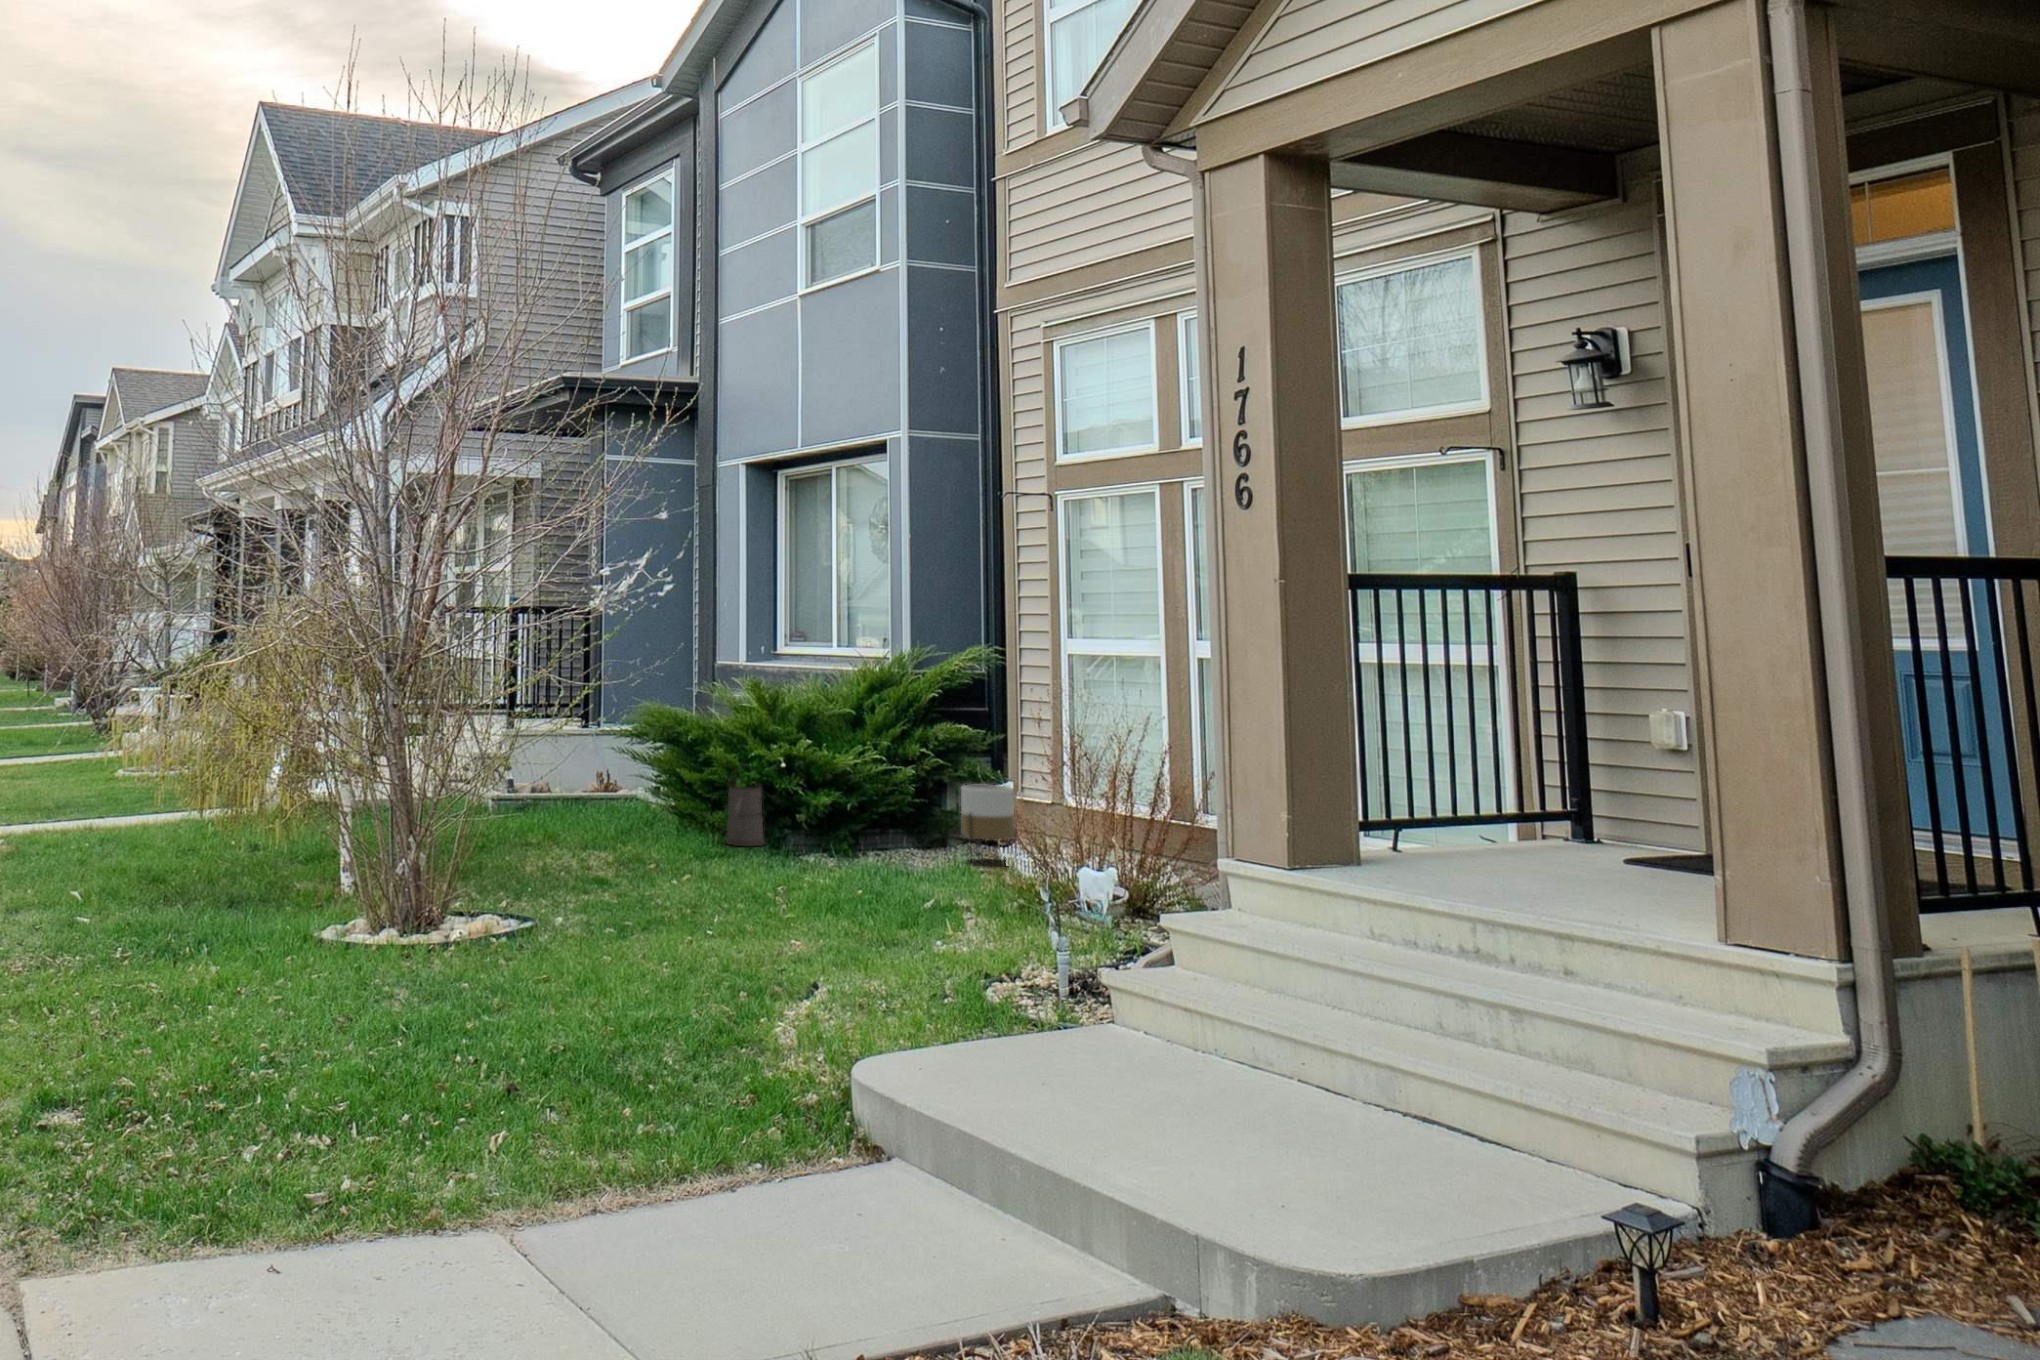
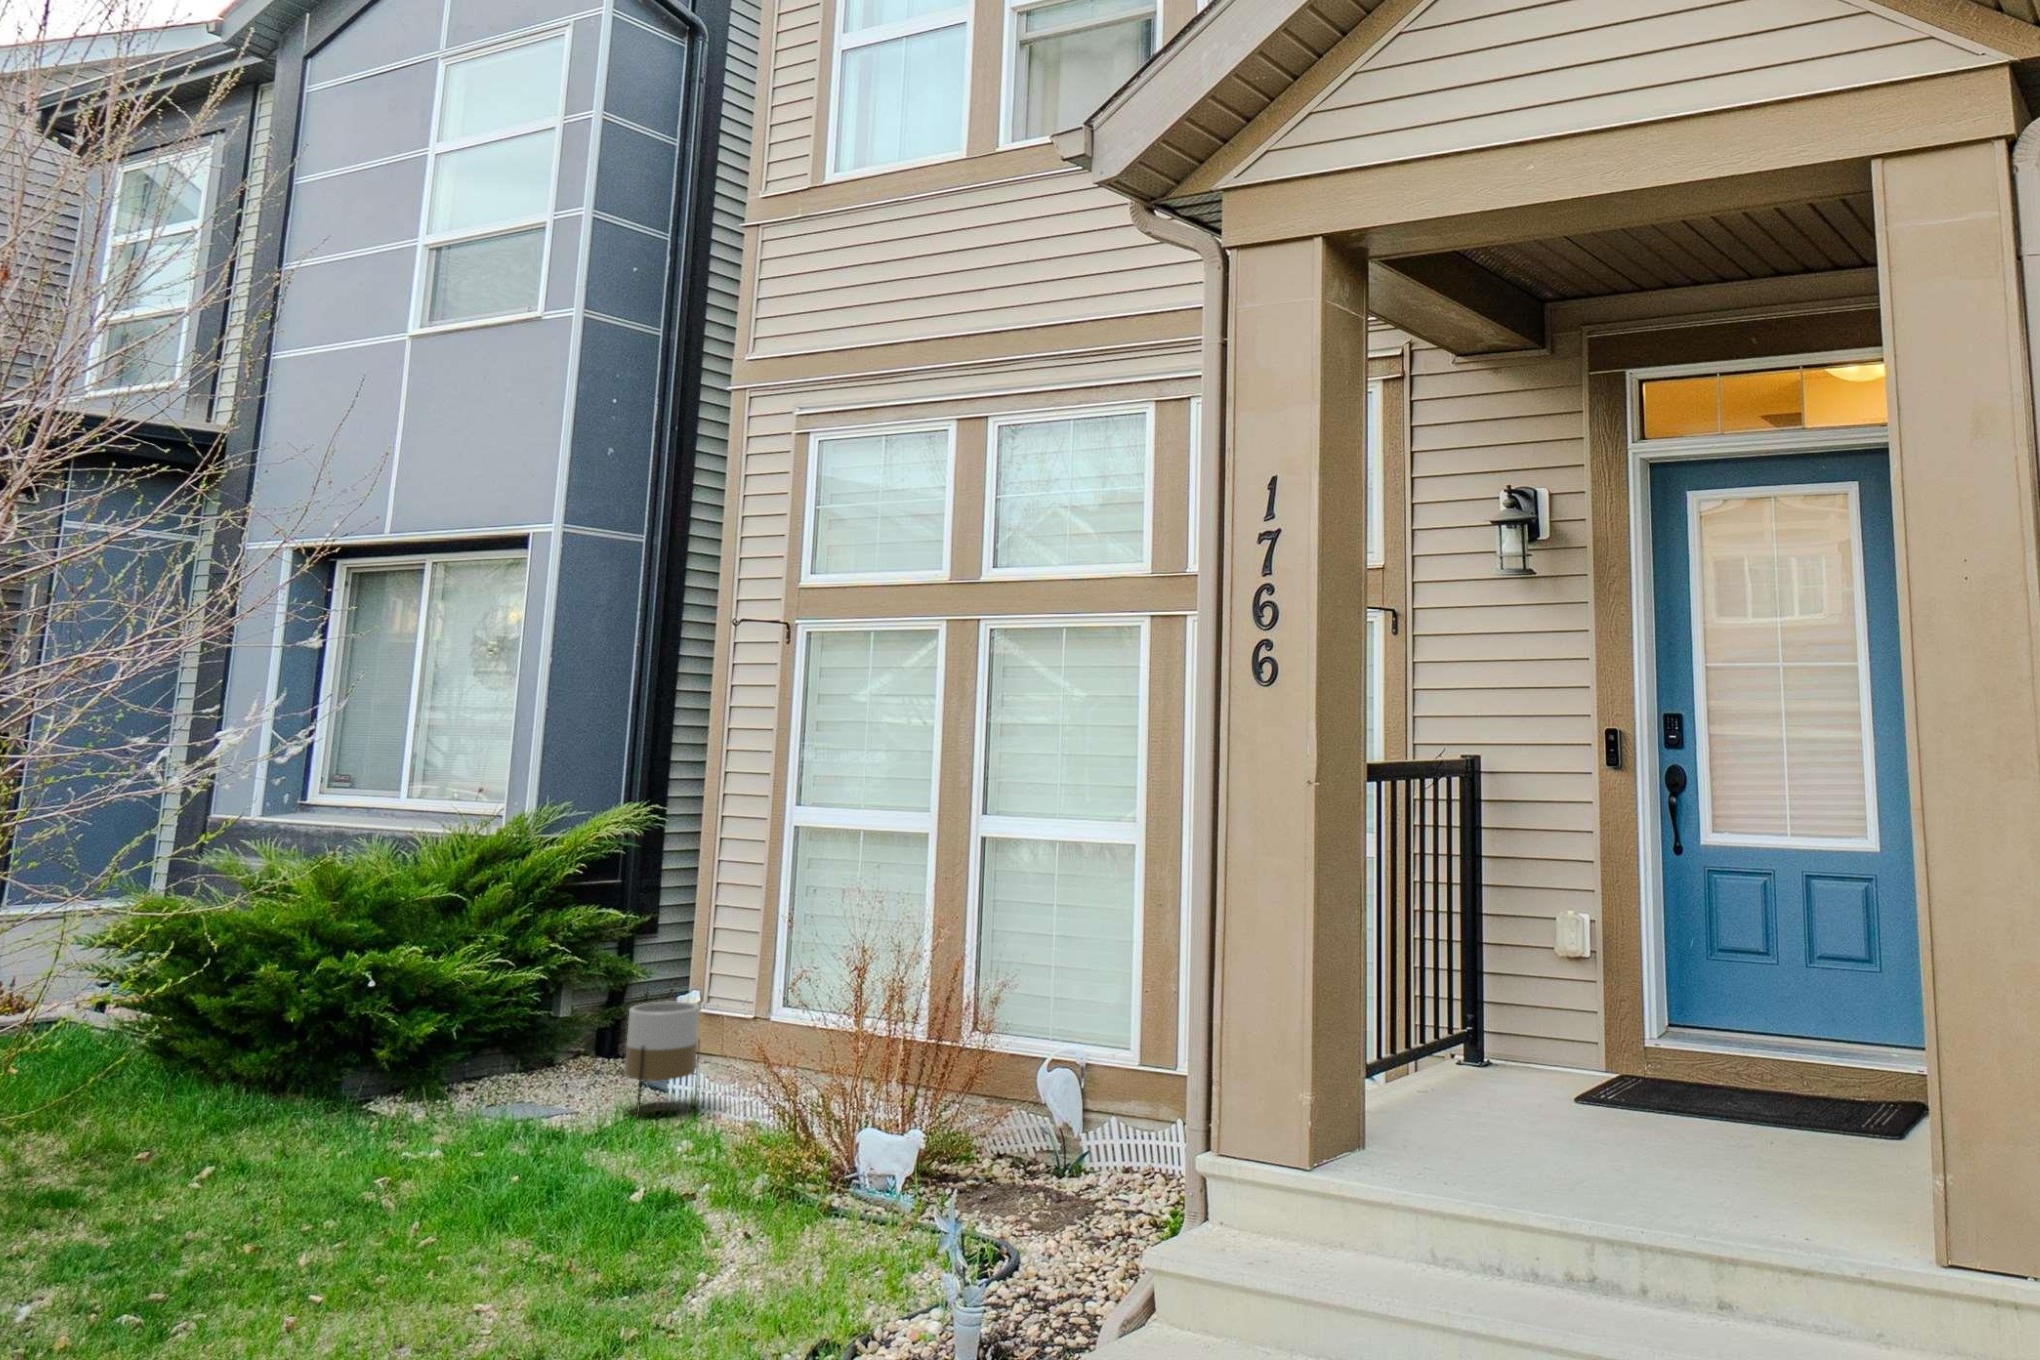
watering can: present [726,780,765,846] -> none [251,999,320,1126]

